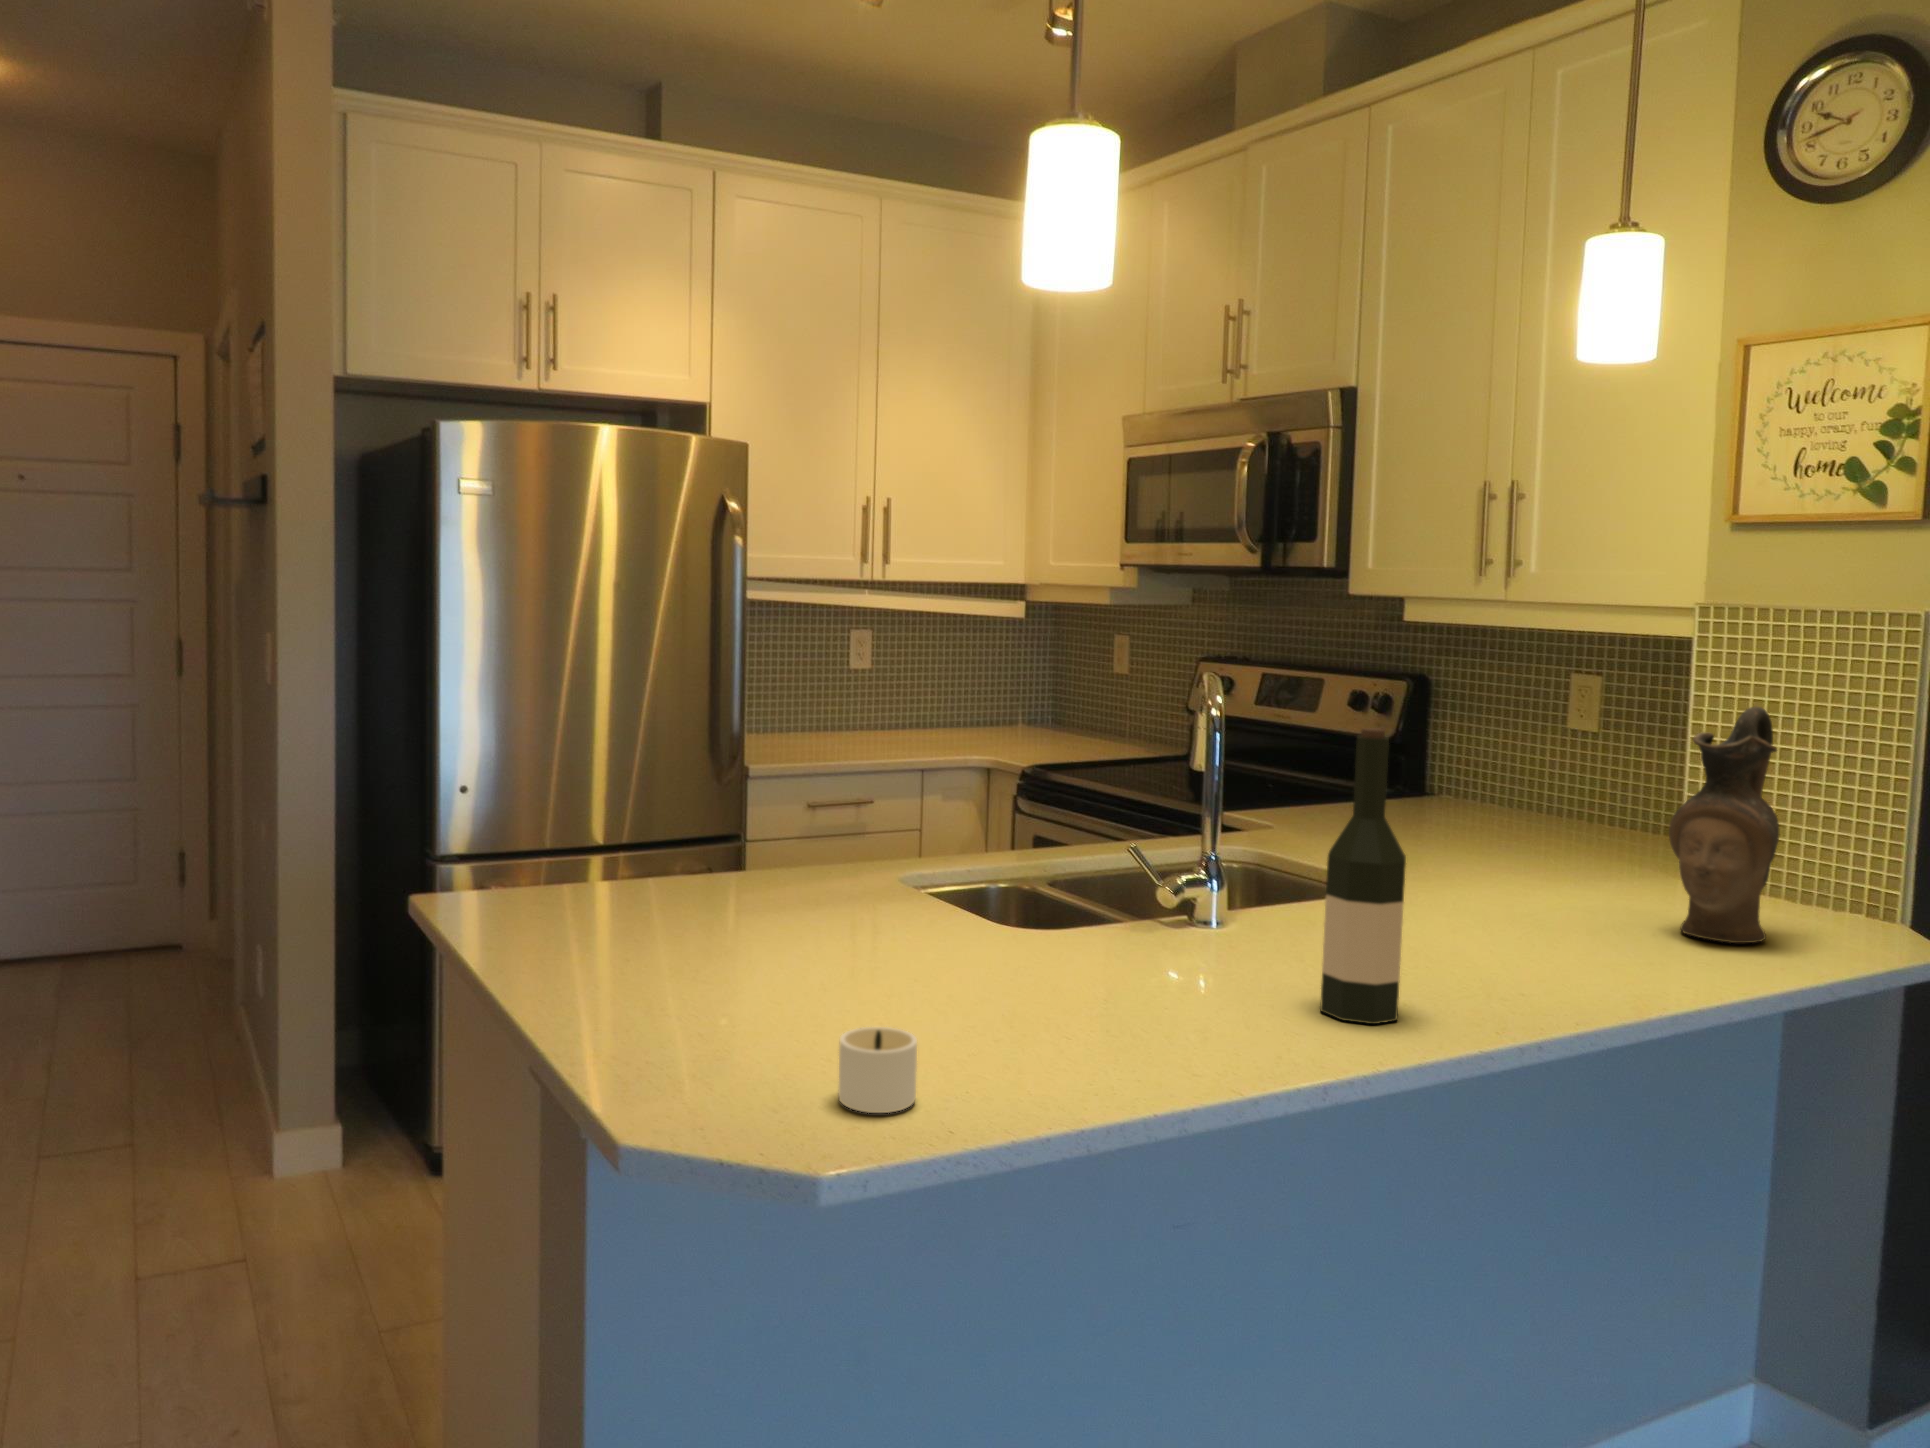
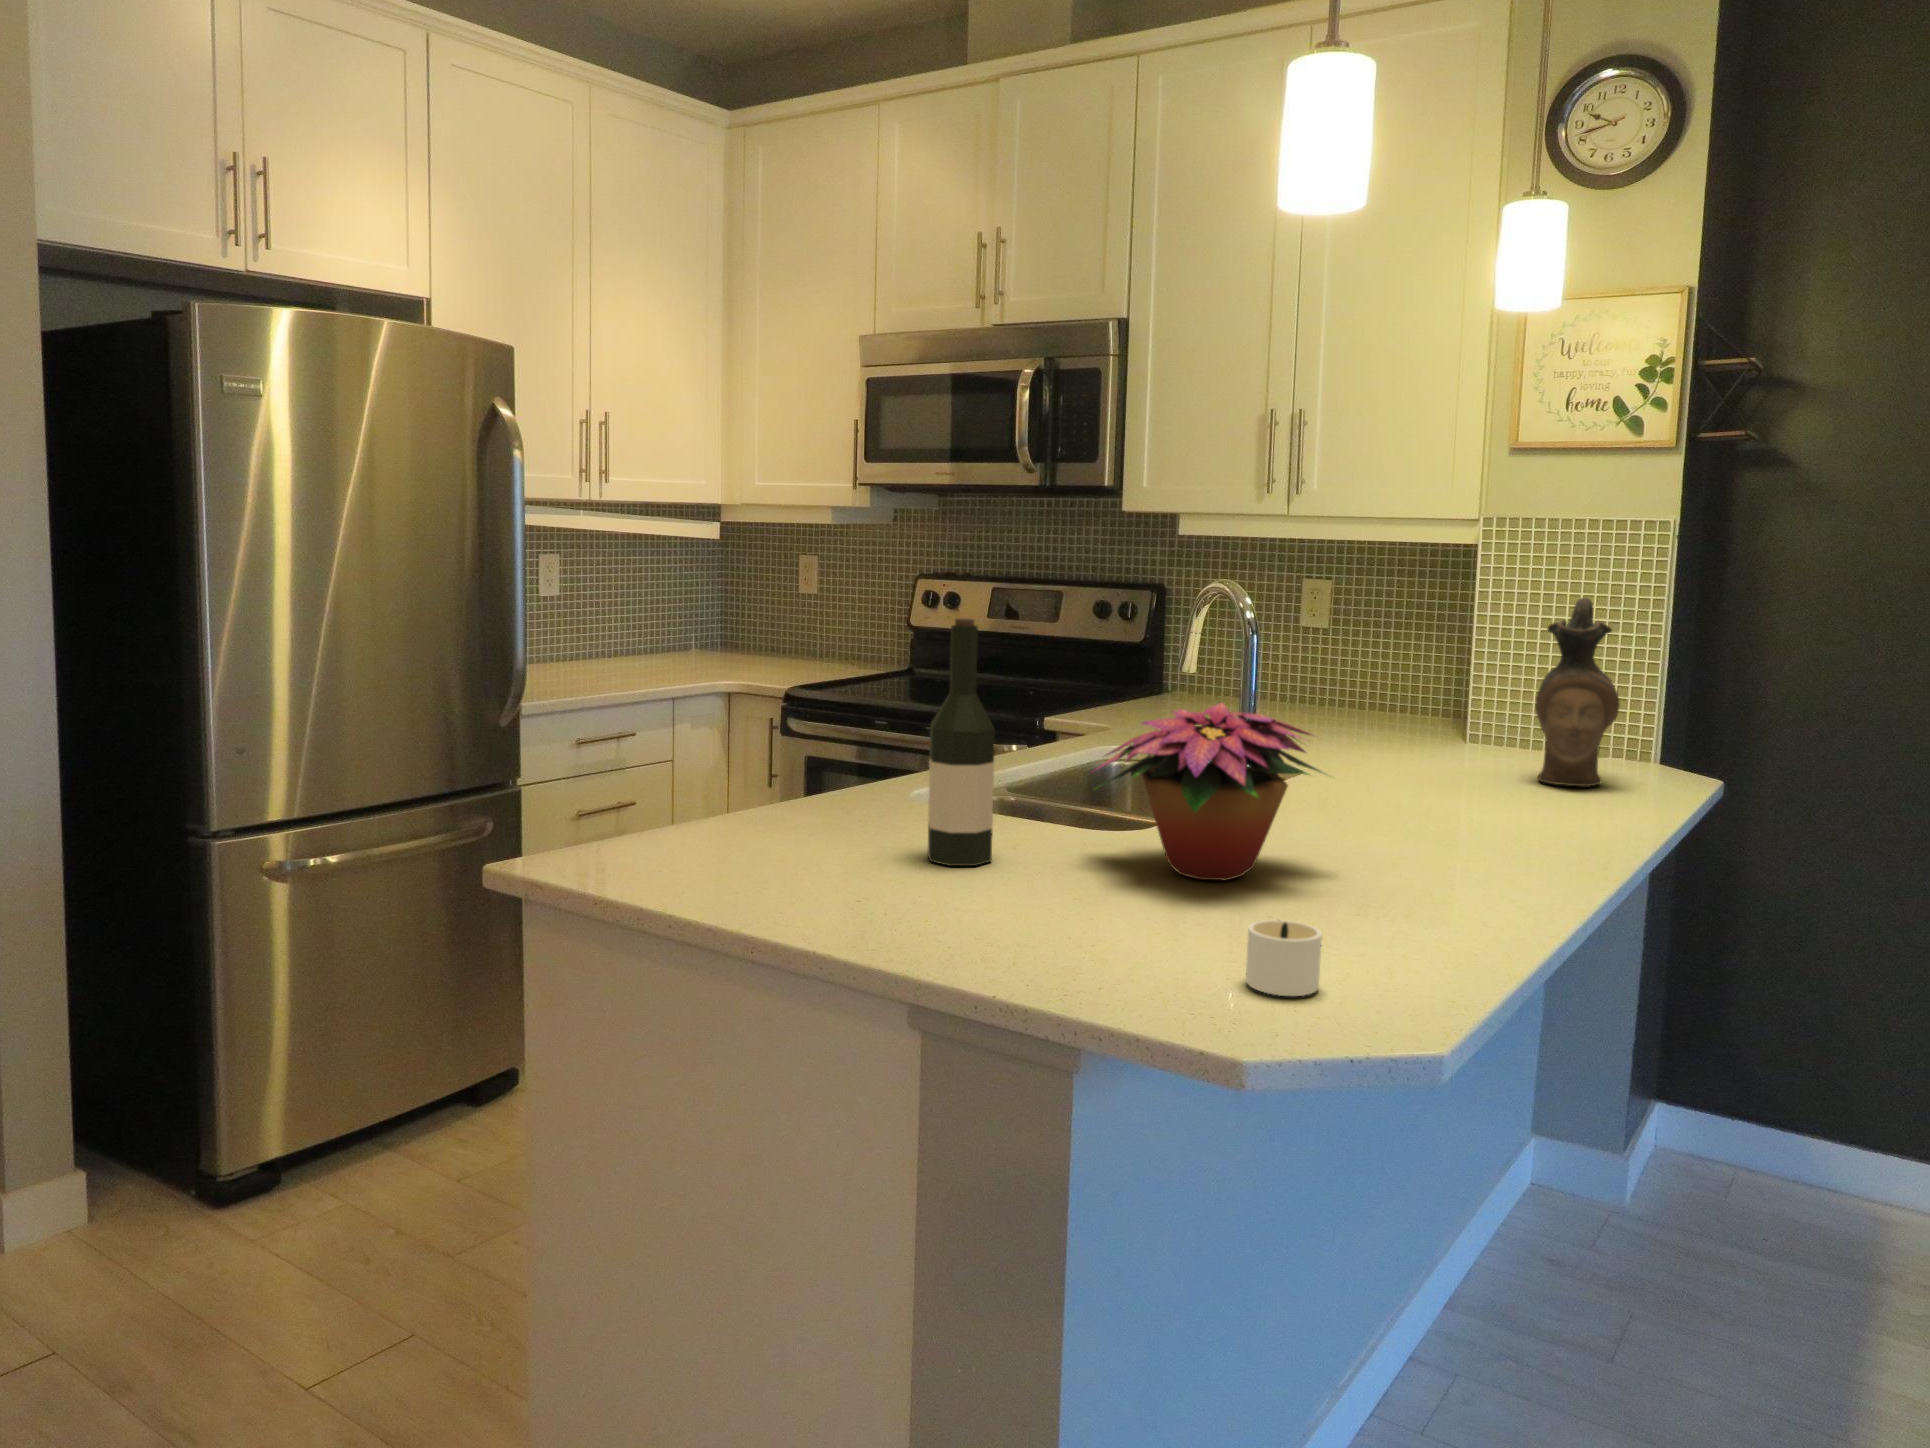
wine bottle: present [1320,728,1406,1024] -> present [928,618,995,866]
flower arrangement: none [925,794,1201,991] -> present [1095,703,1330,881]

